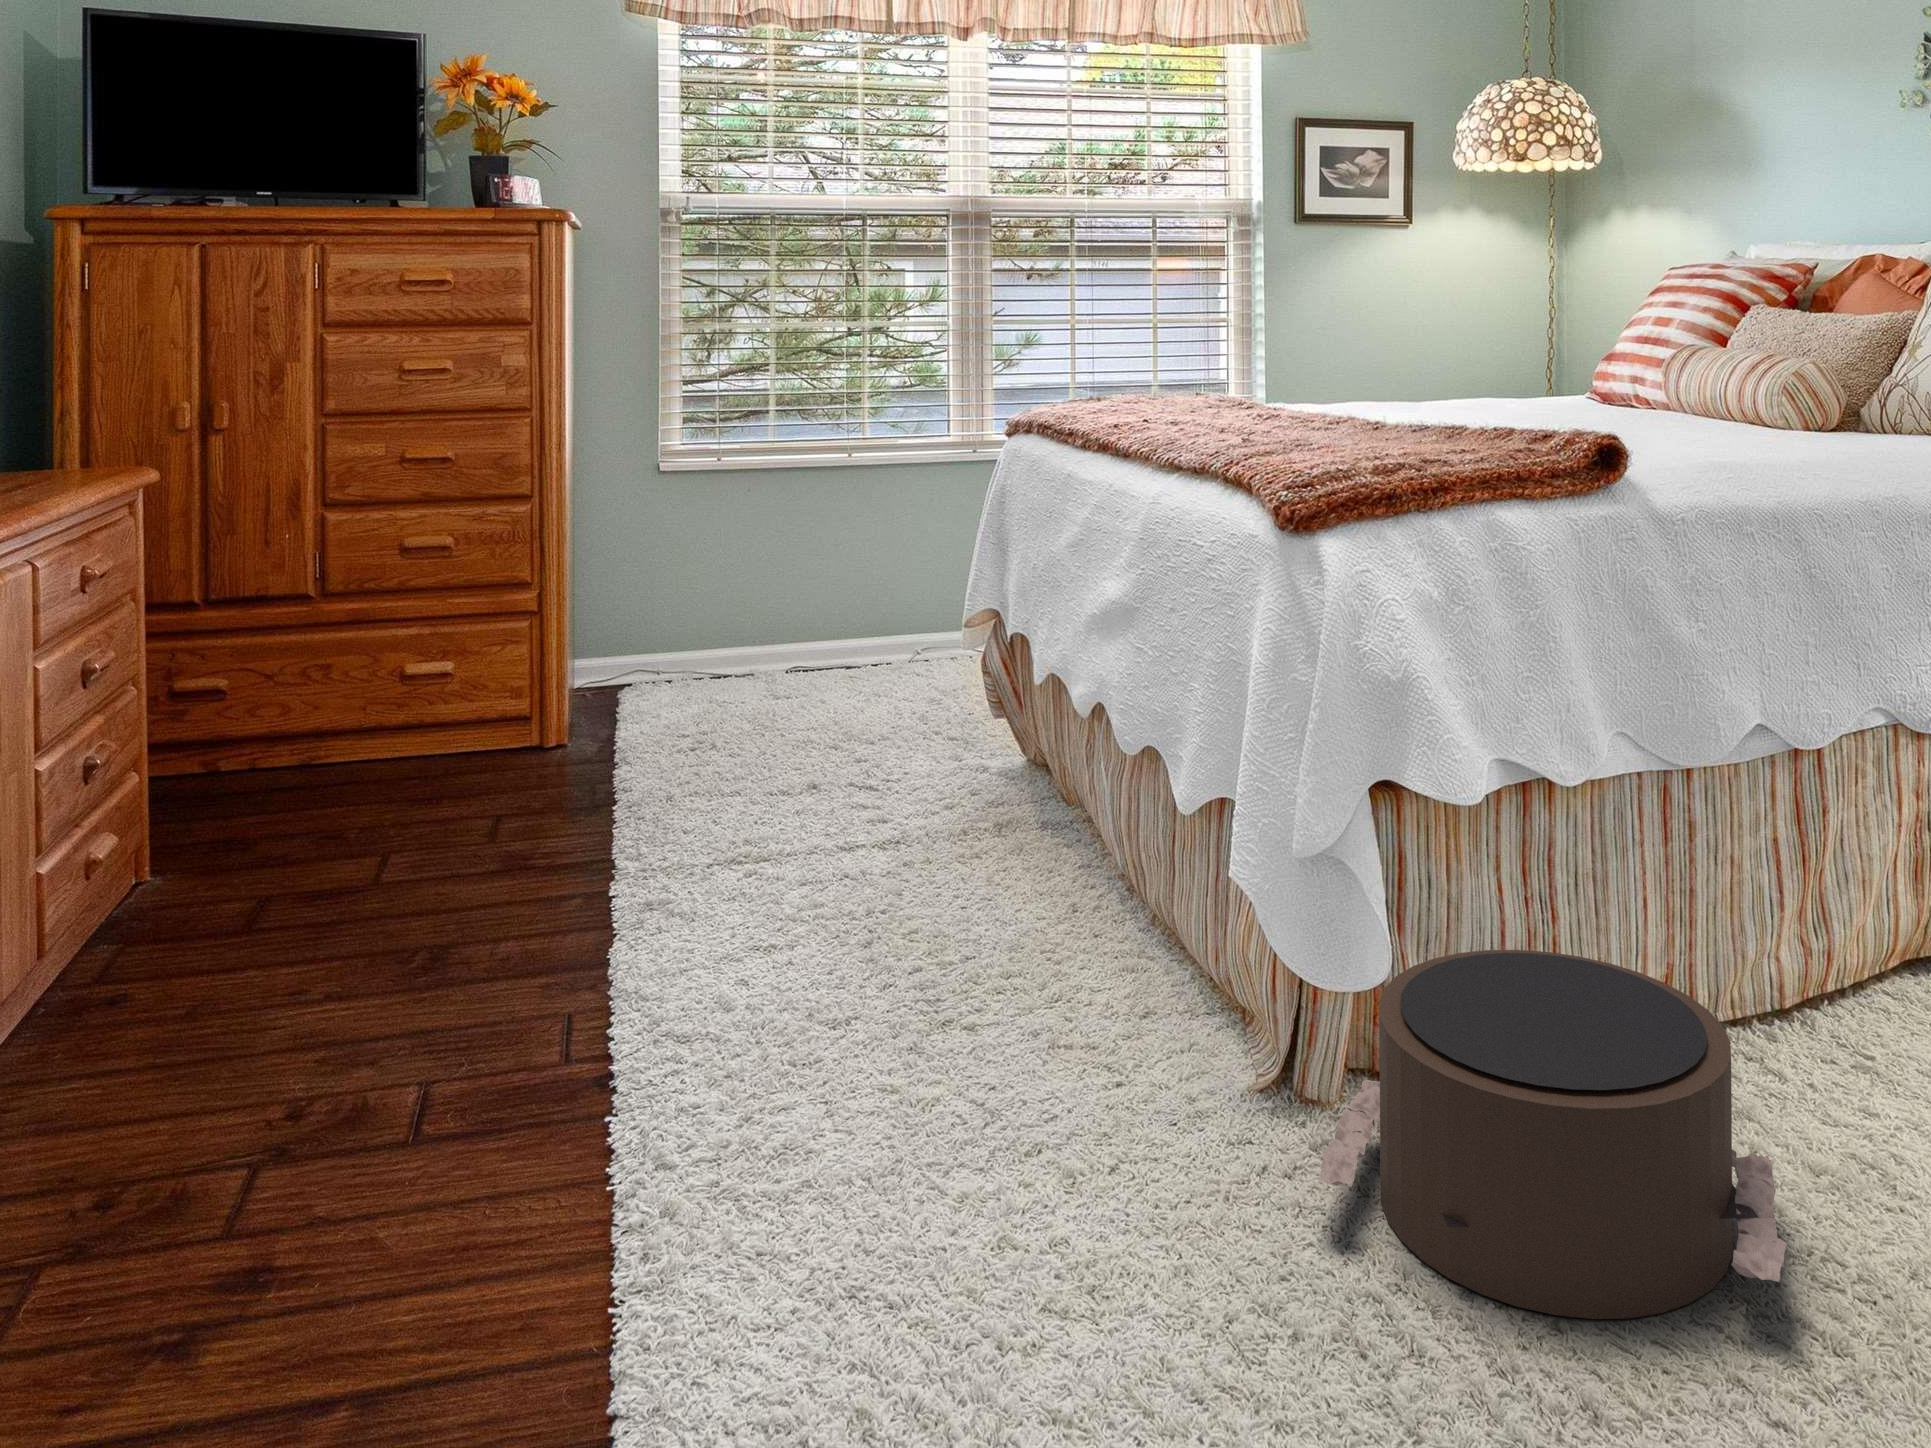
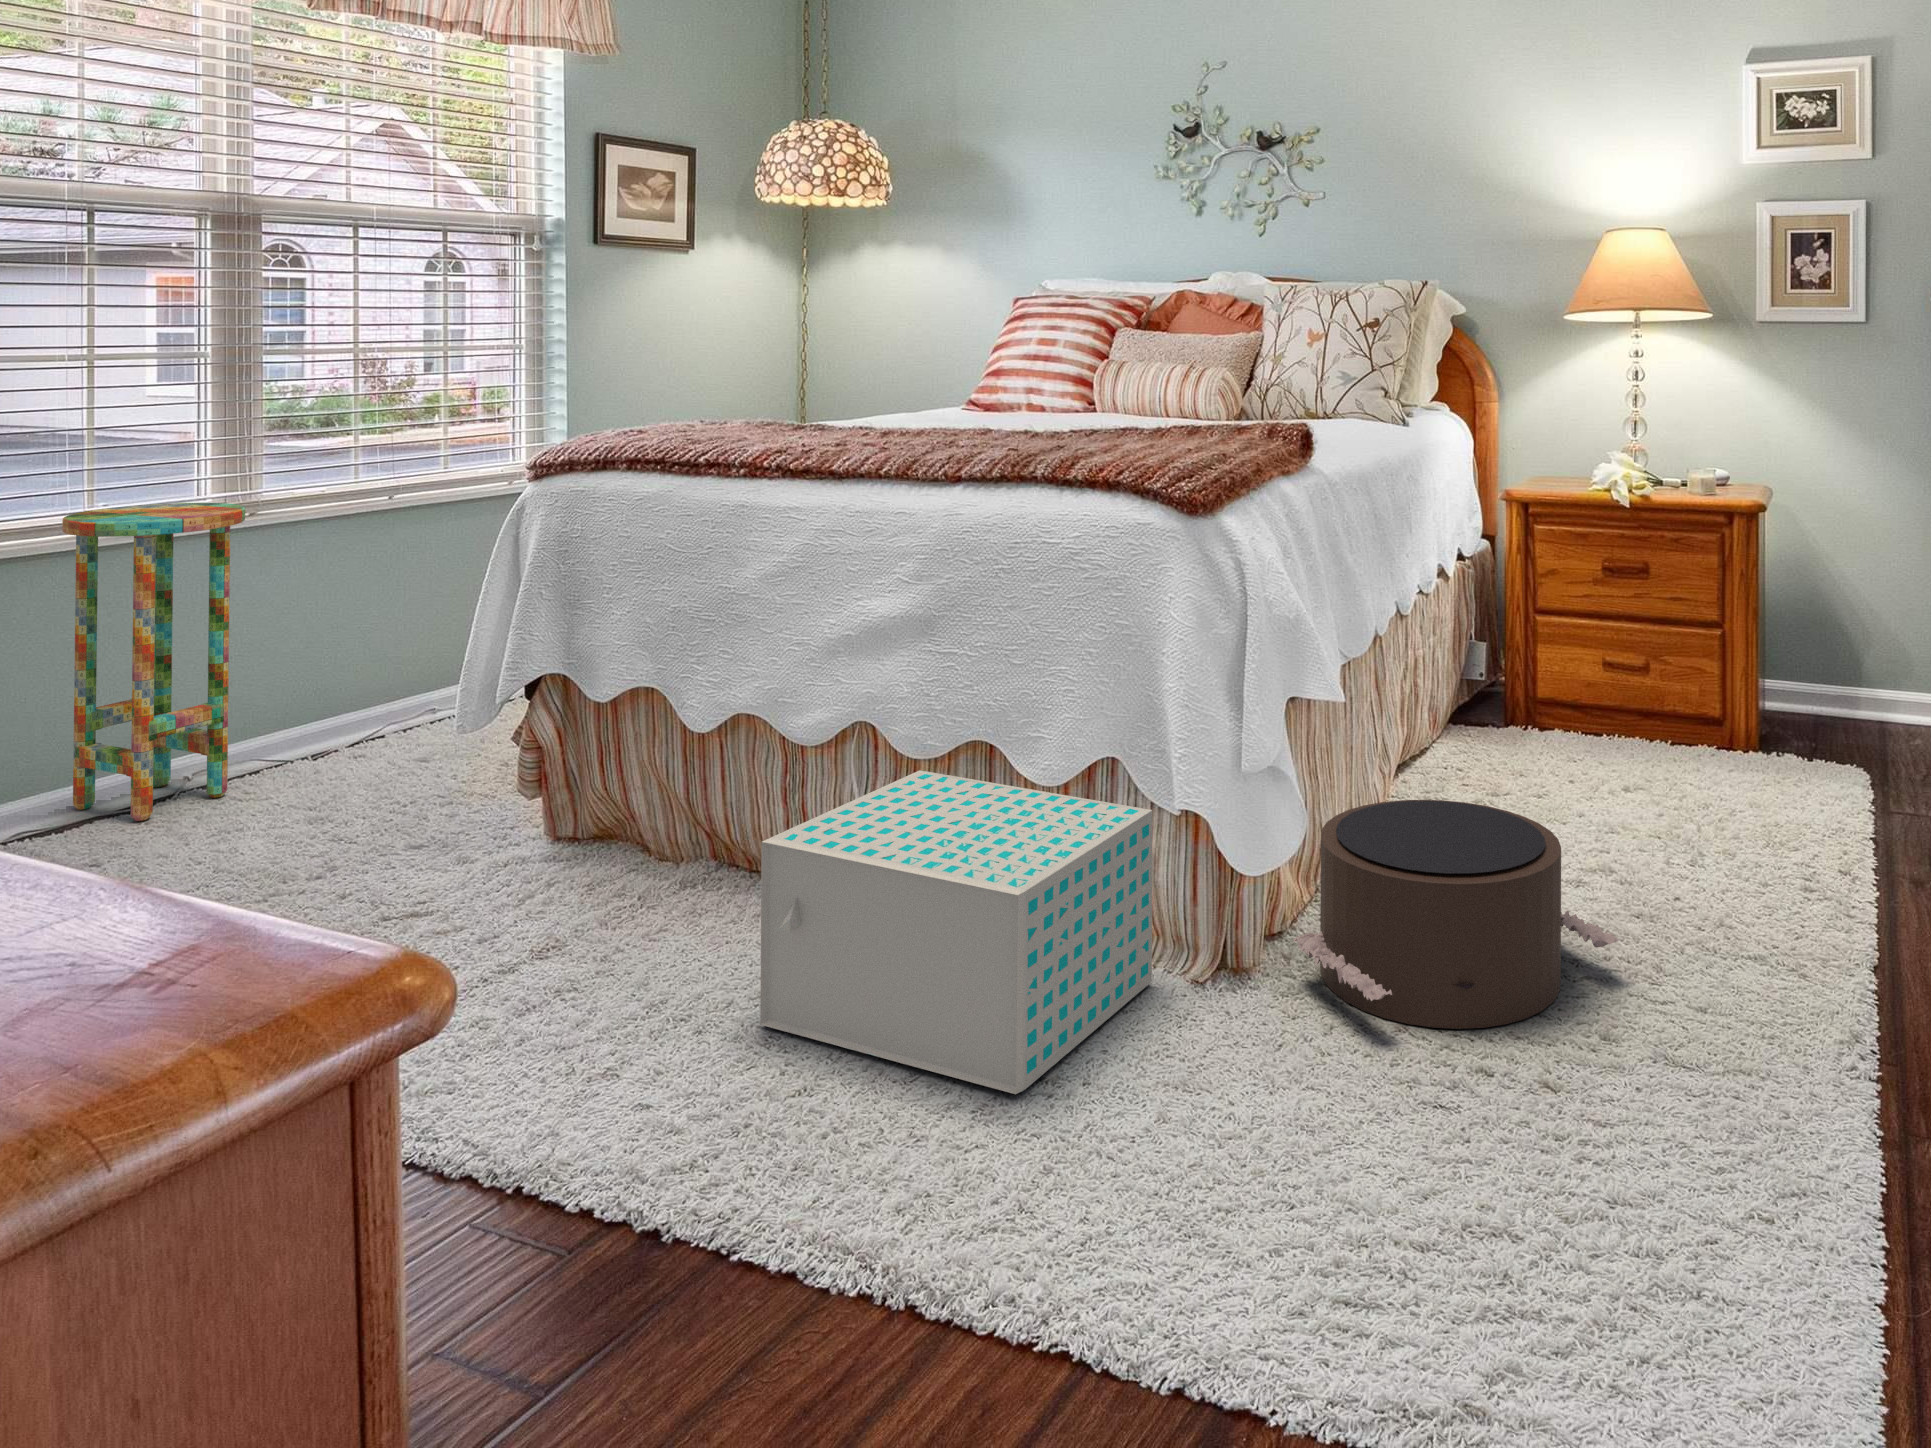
side table: none [807,446,924,686] -> present [62,503,245,821]
storage box: none [890,768,1227,1105] -> present [760,770,1152,1094]

